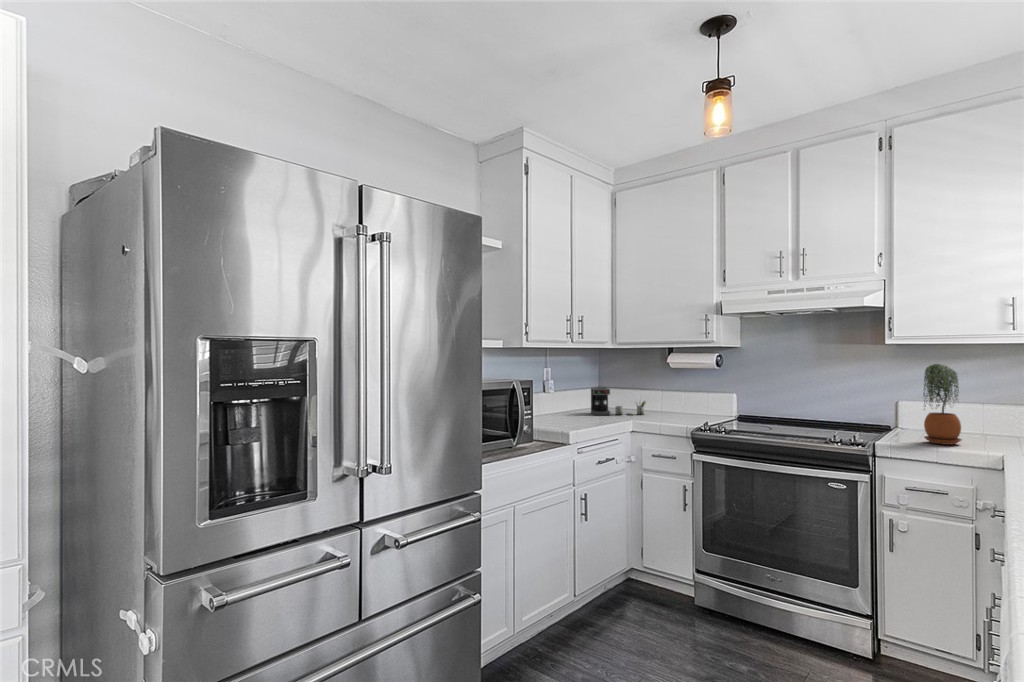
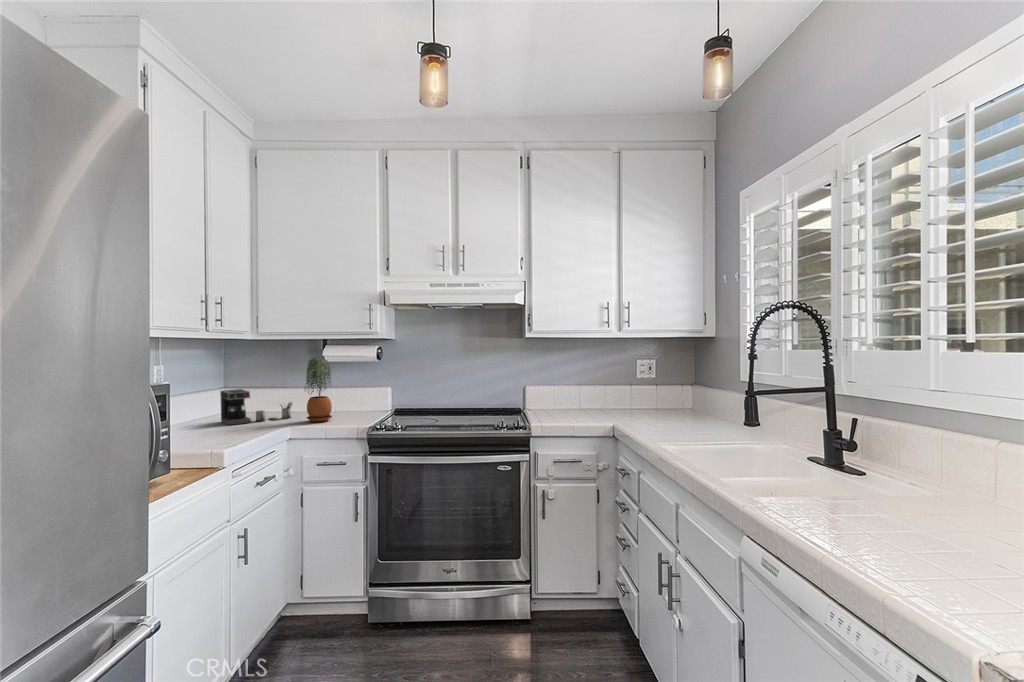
potted plant: present [923,364,962,445] -> present [305,357,332,422]

